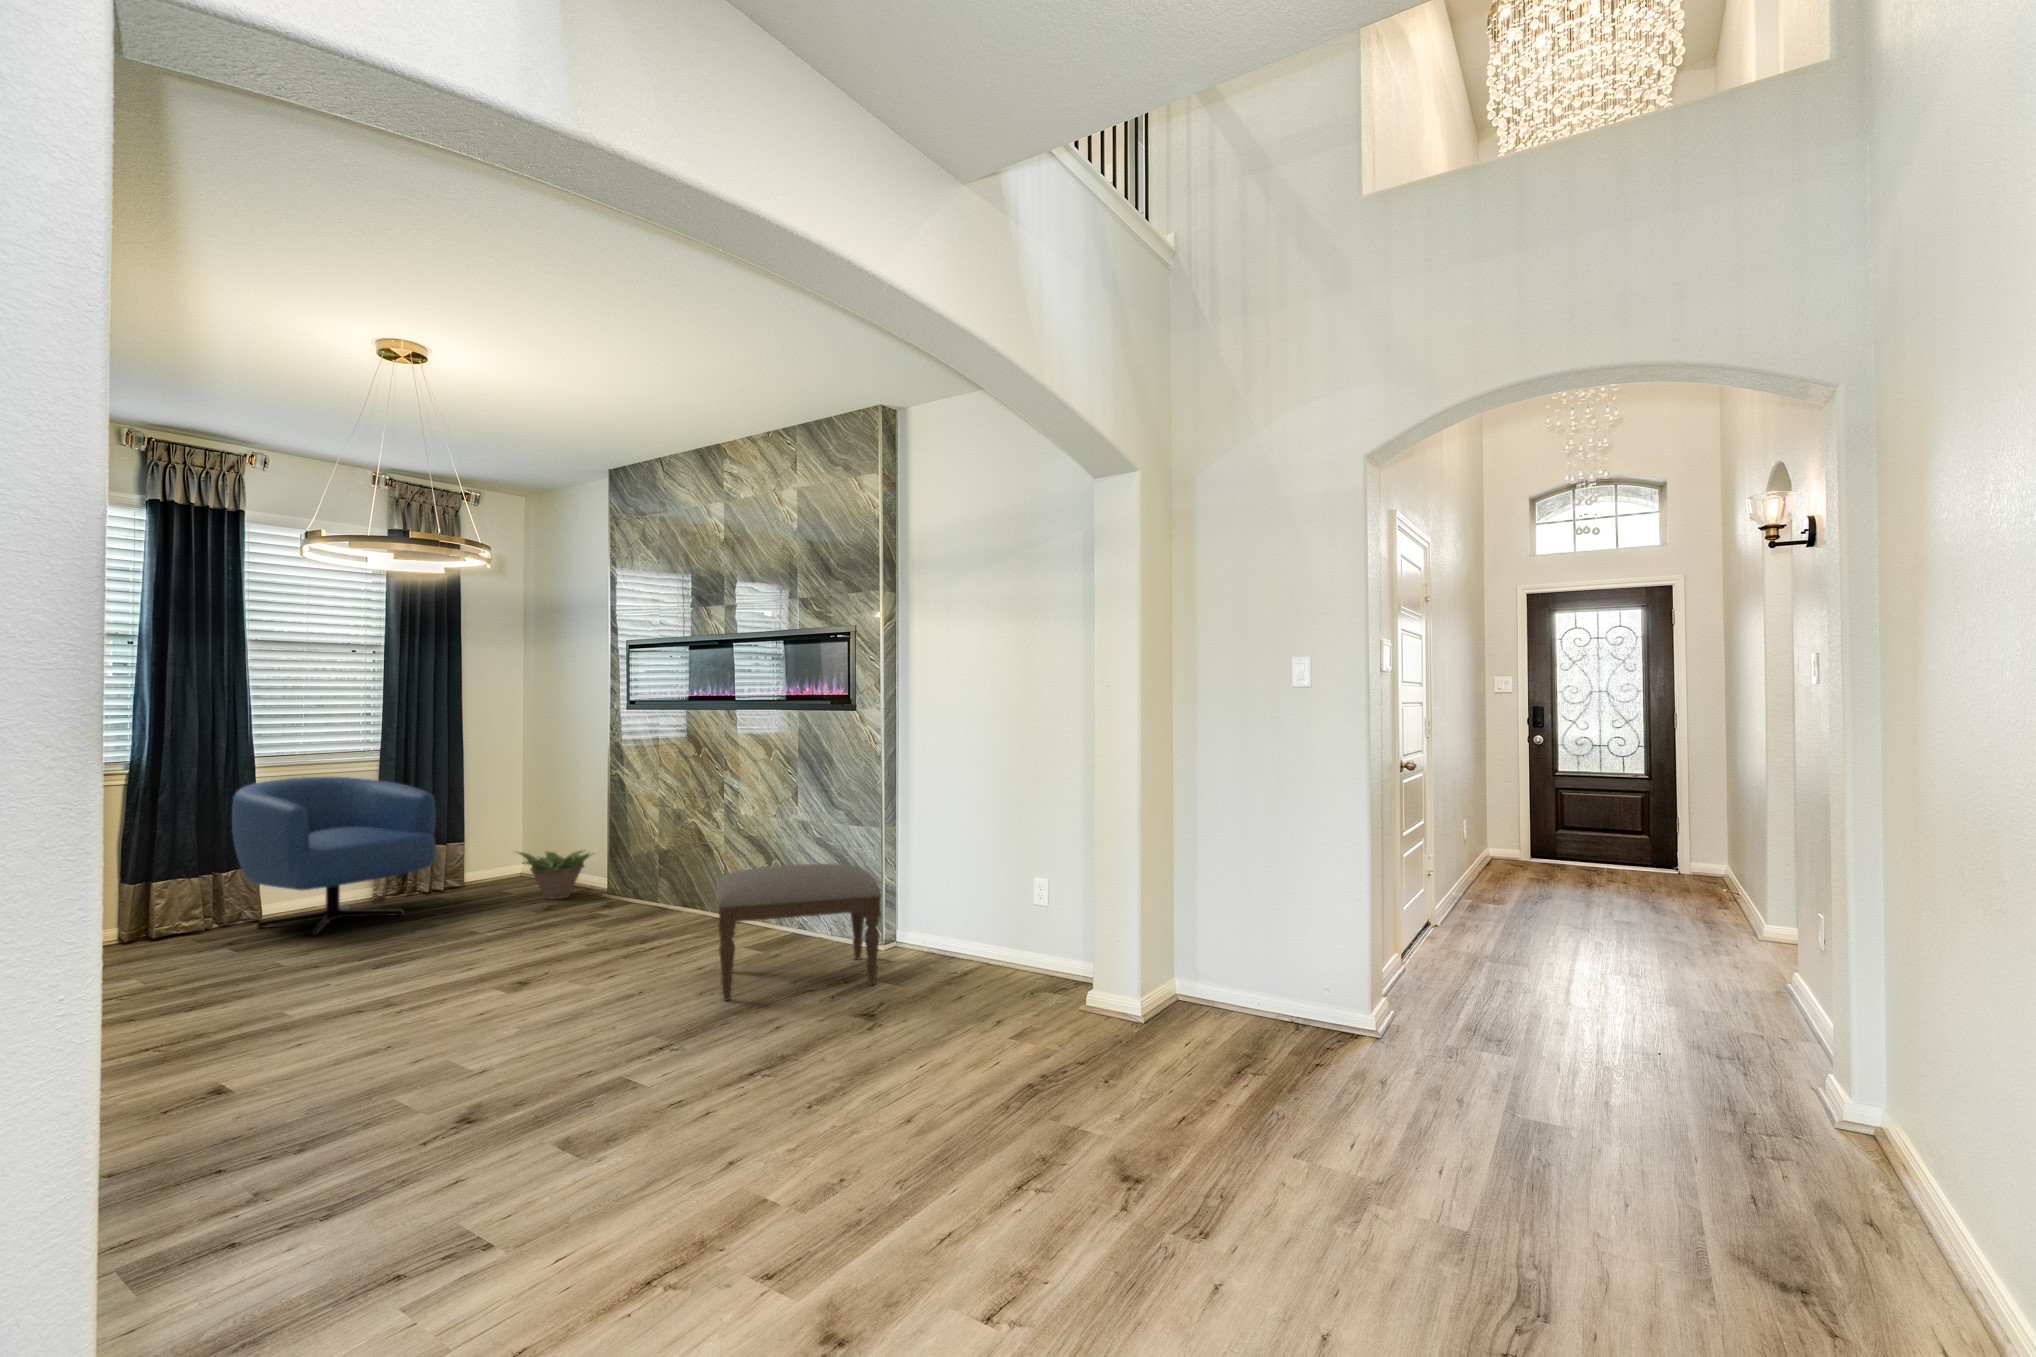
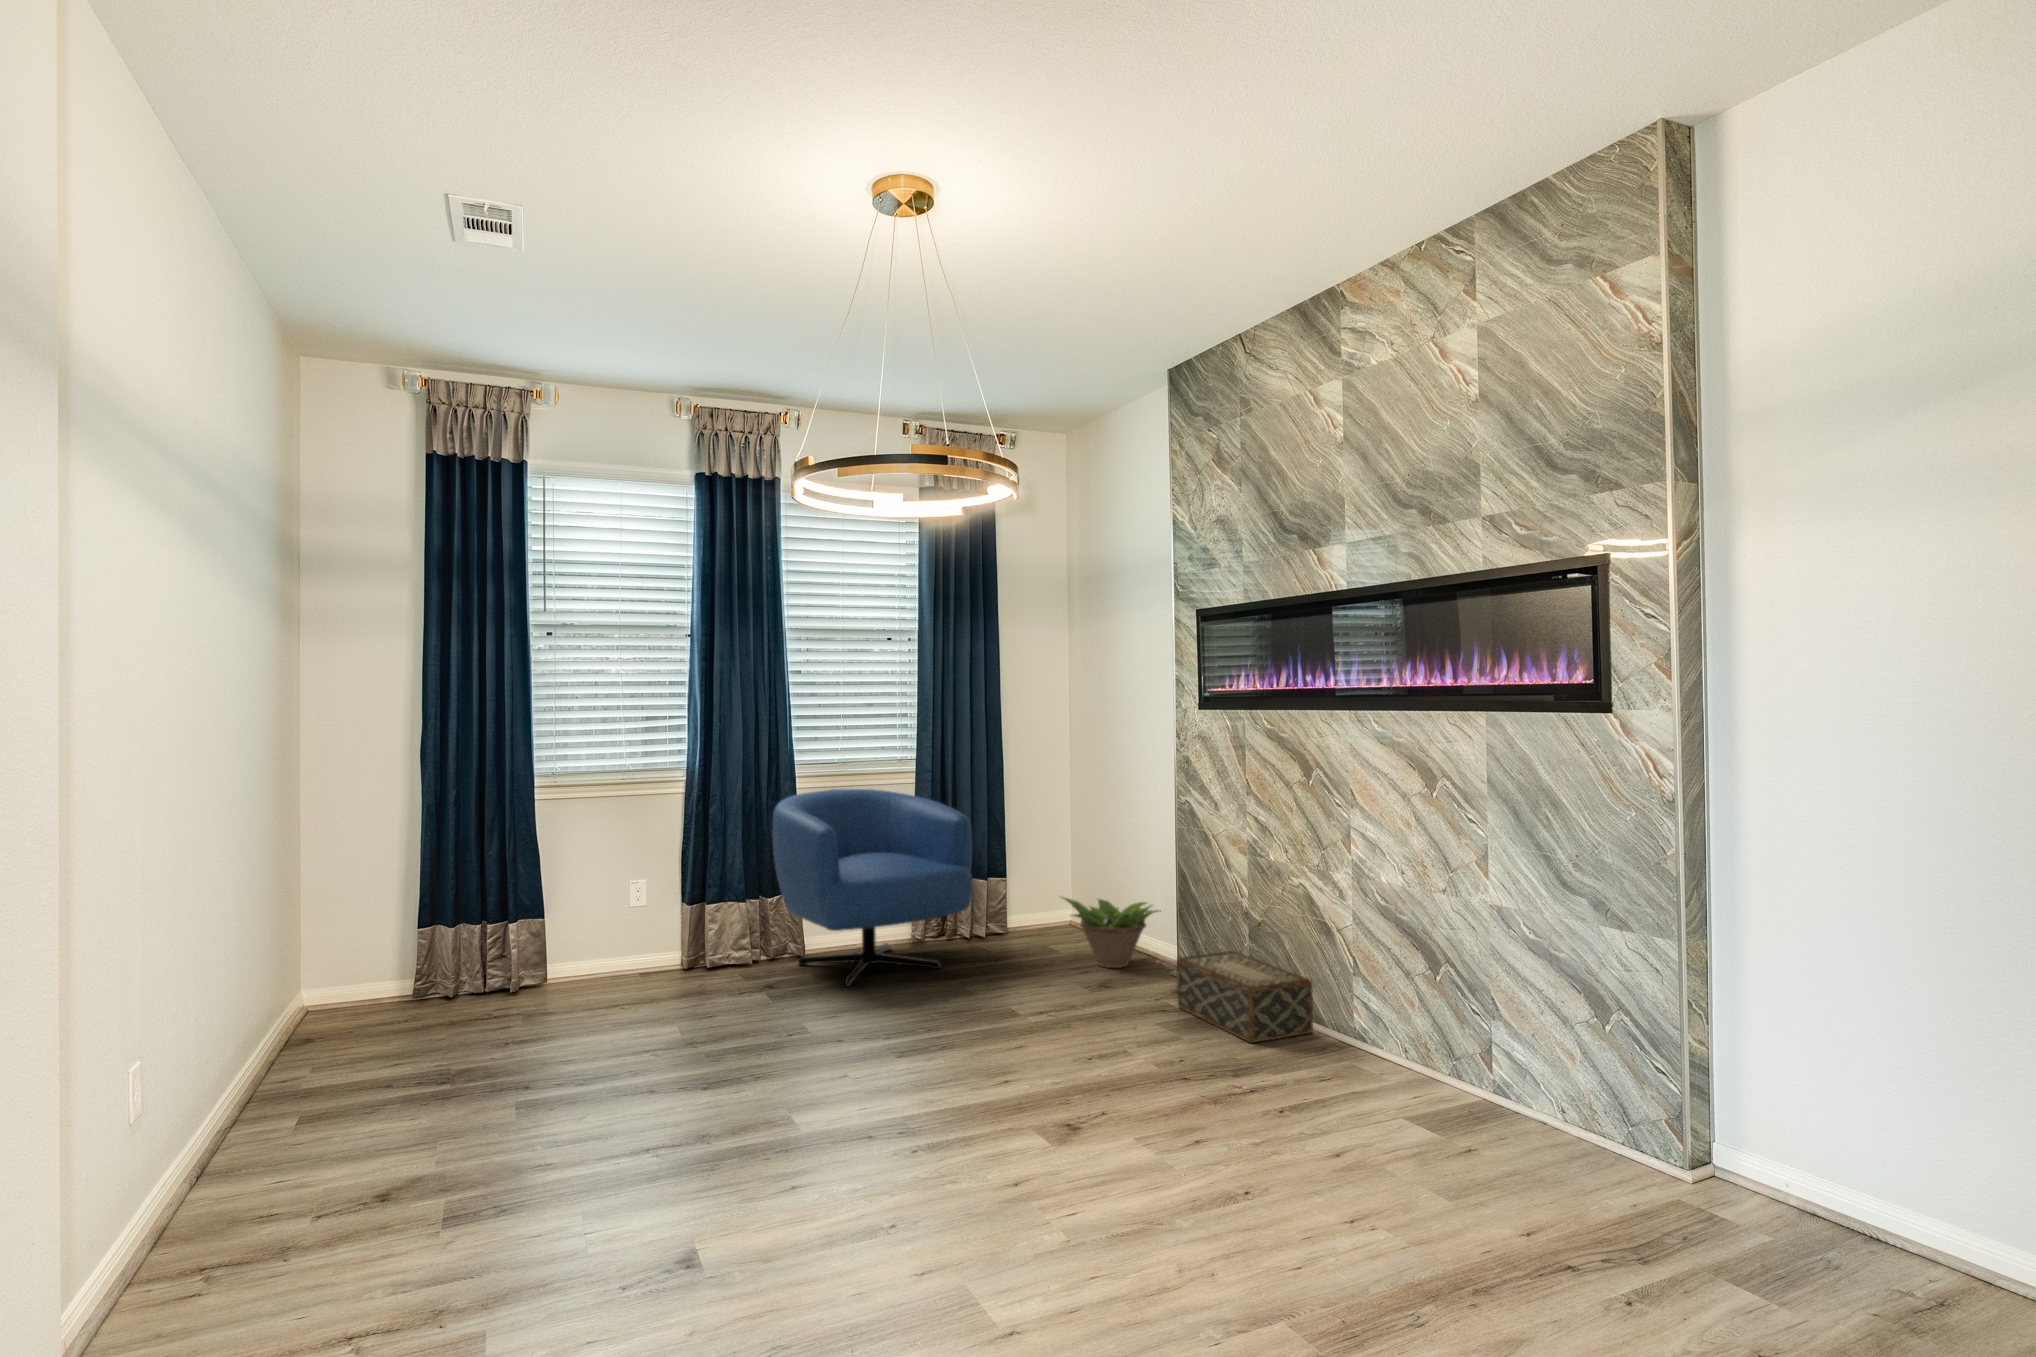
ottoman: present [716,863,881,1000] -> none [1369,1000,1739,1295]
woven basket: none [606,873,699,926] -> present [1177,951,1313,1043]

